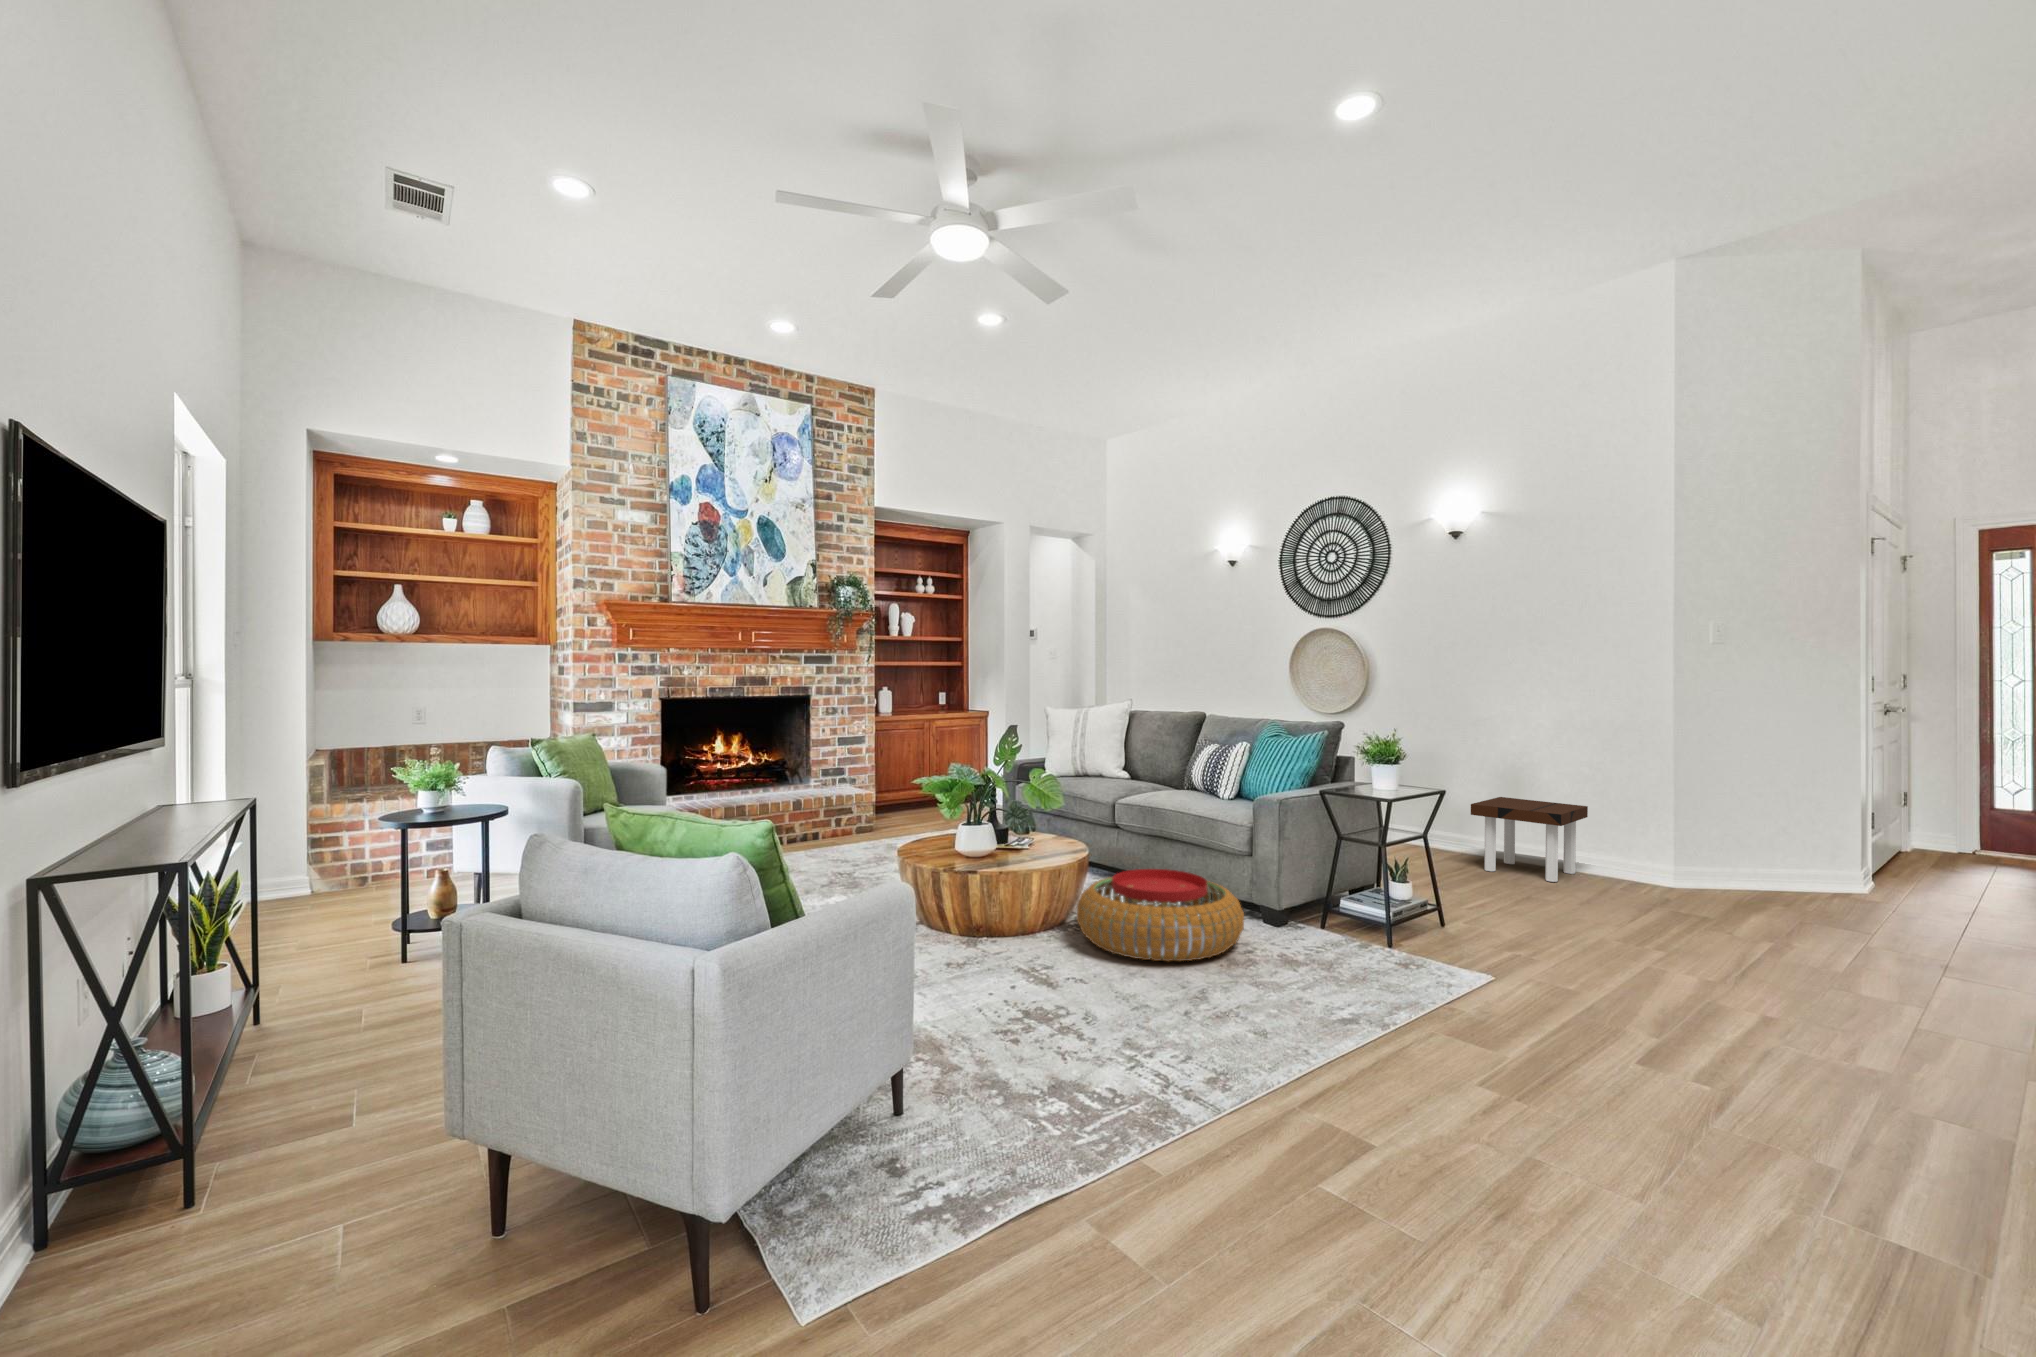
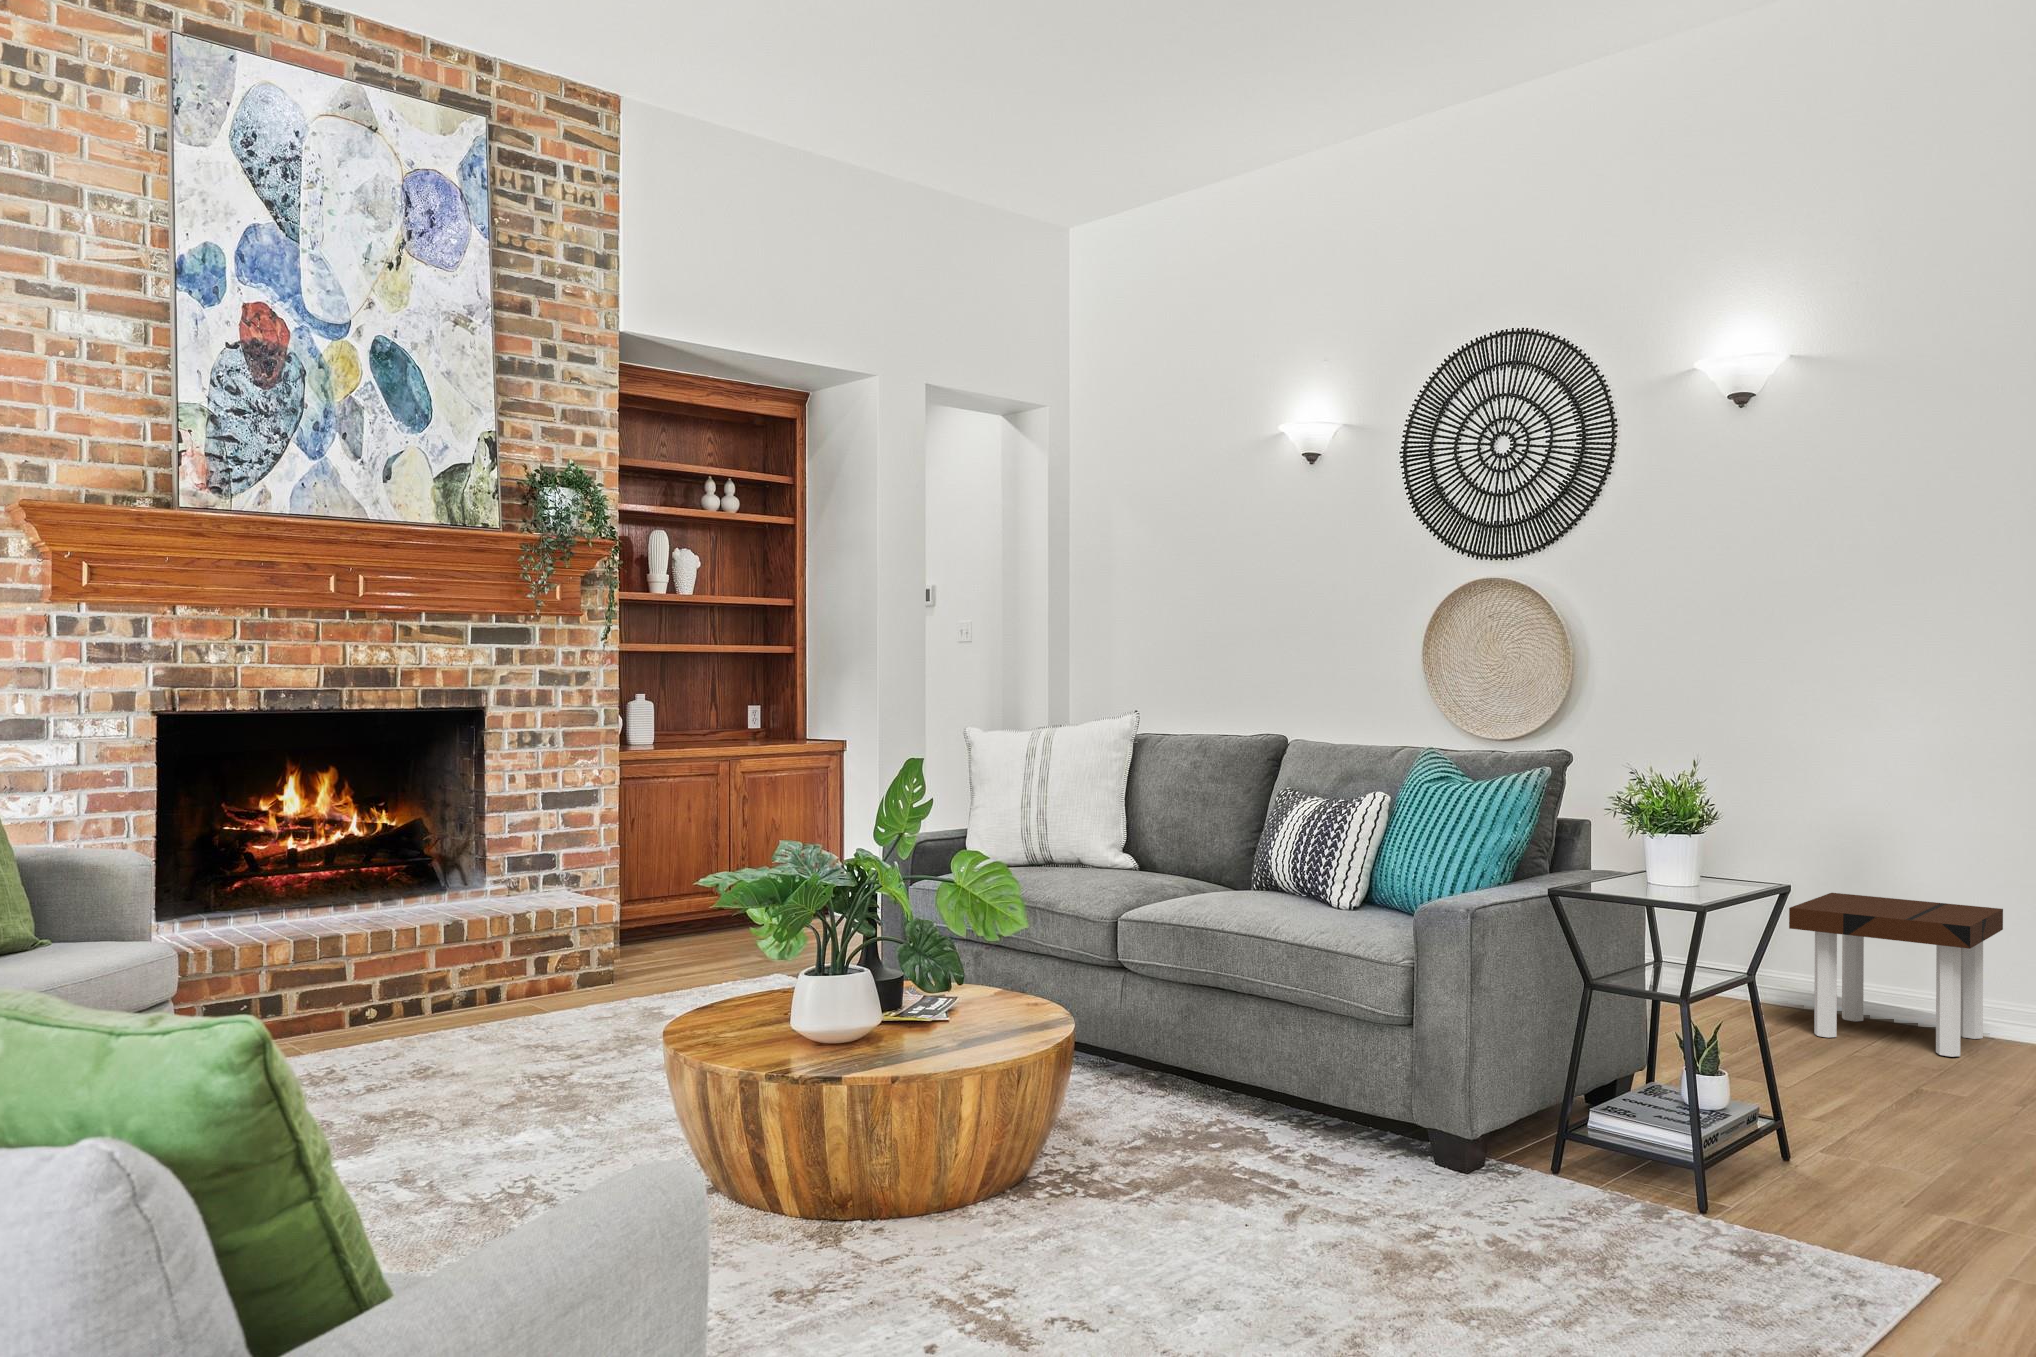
pouf: present [1077,869,1244,961] -> none [1055,1058,1414,1269]

